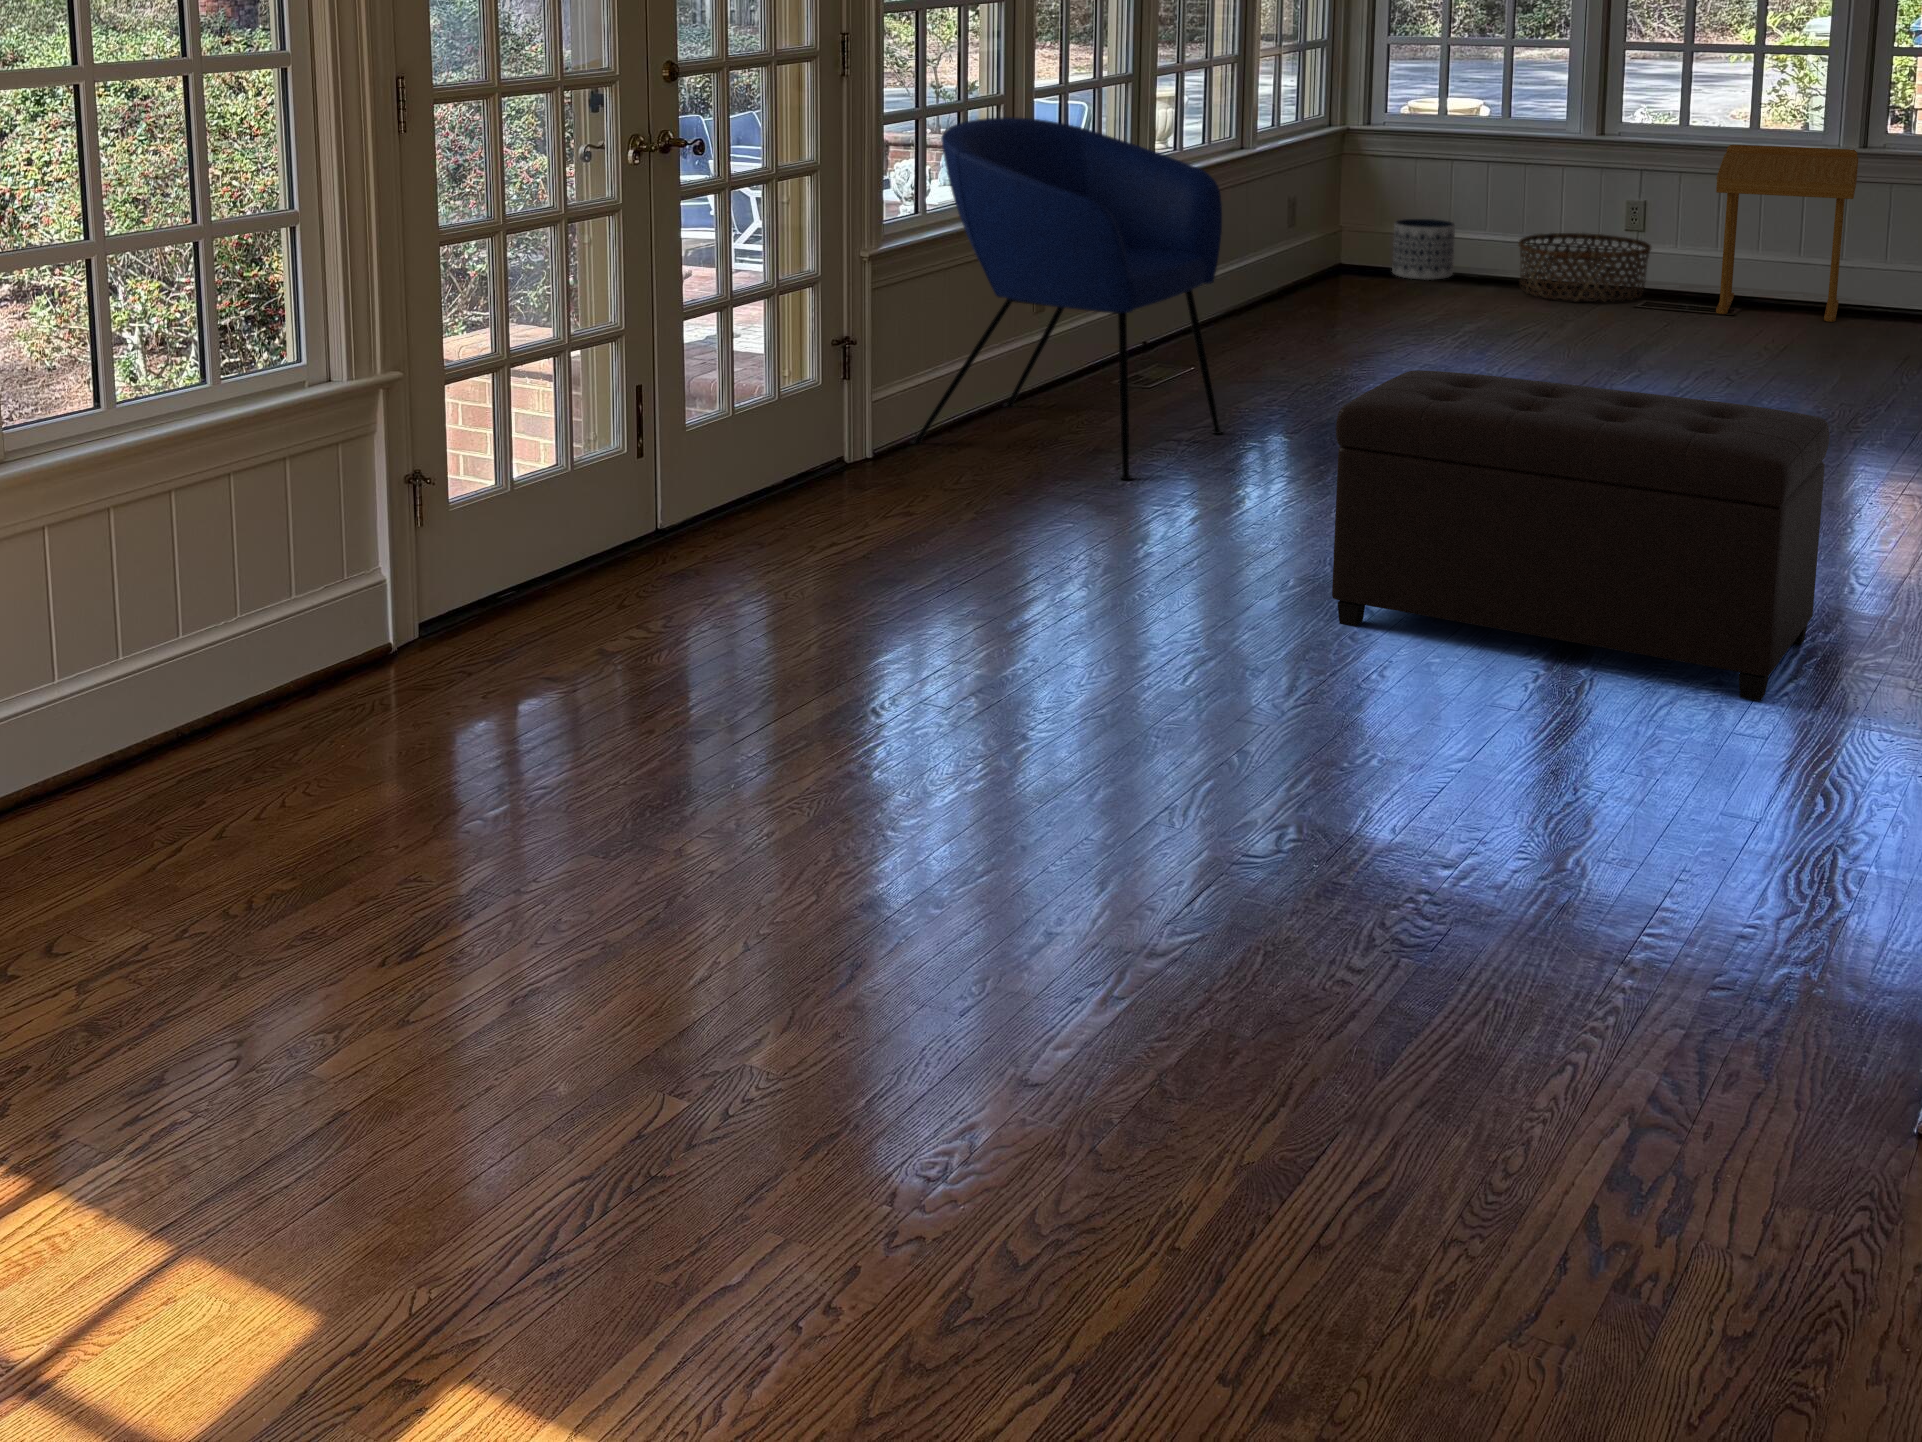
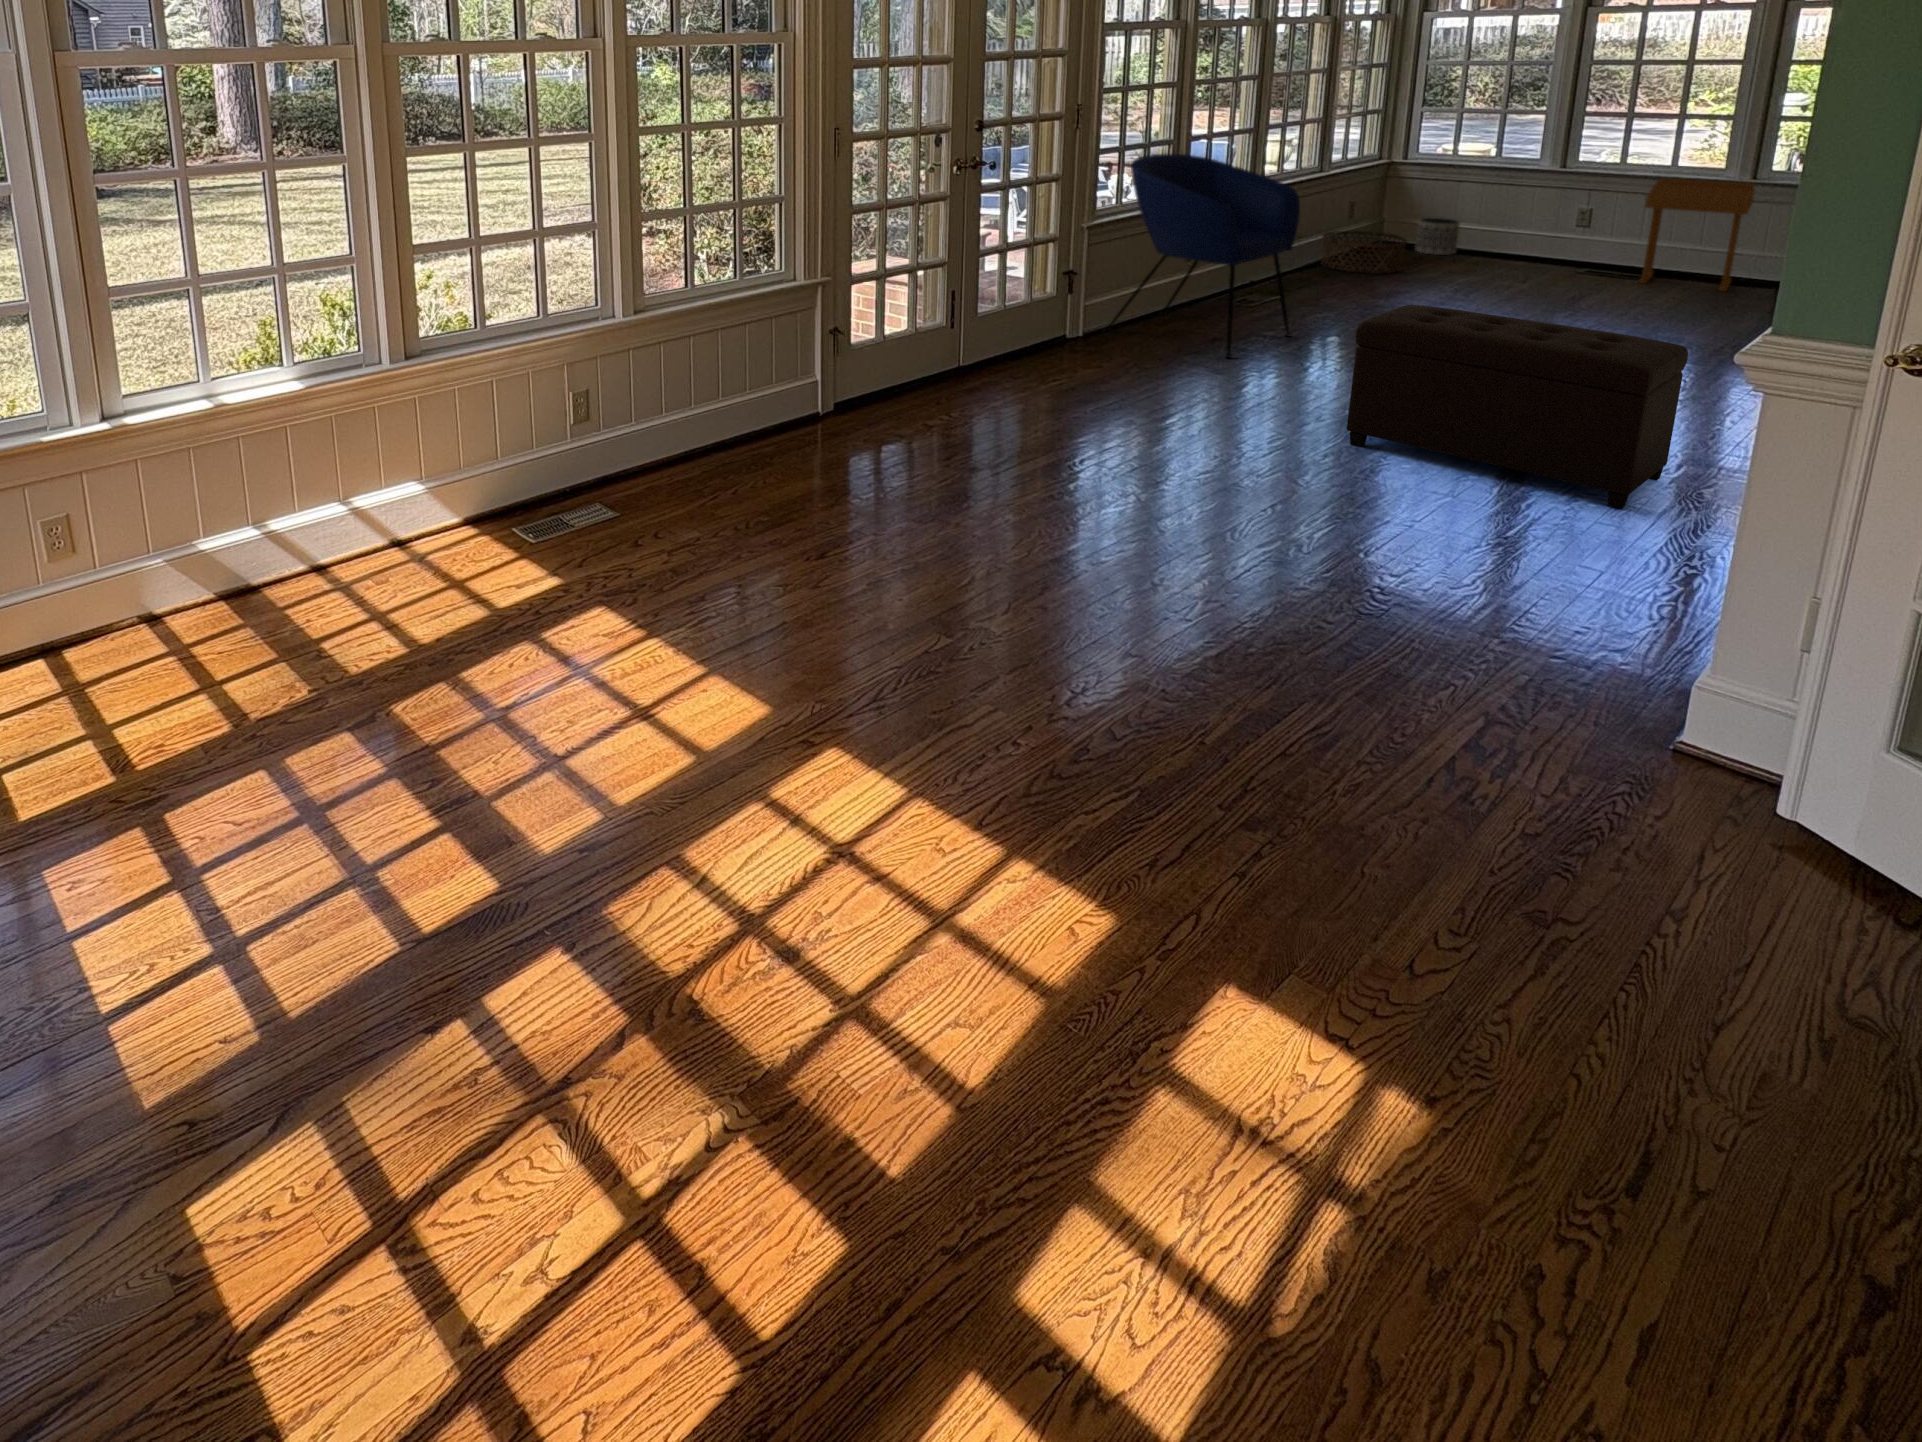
basket: present [1518,233,1651,302] -> present [1322,231,1407,274]

